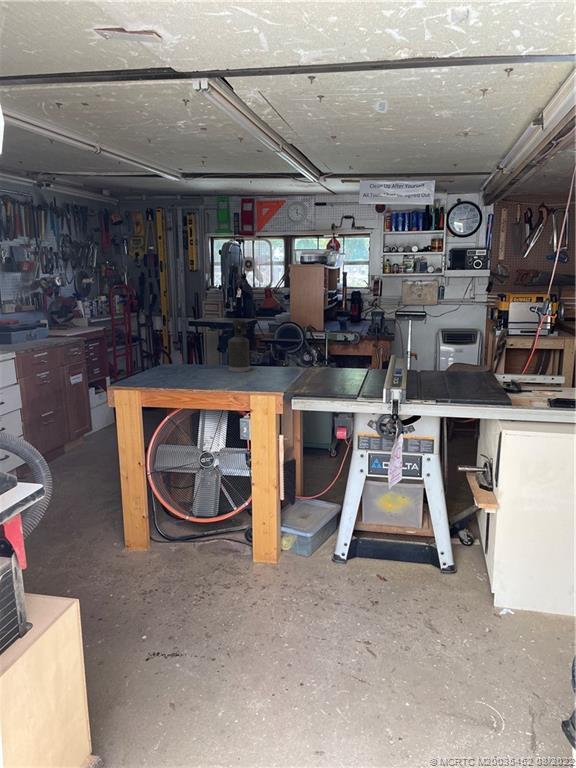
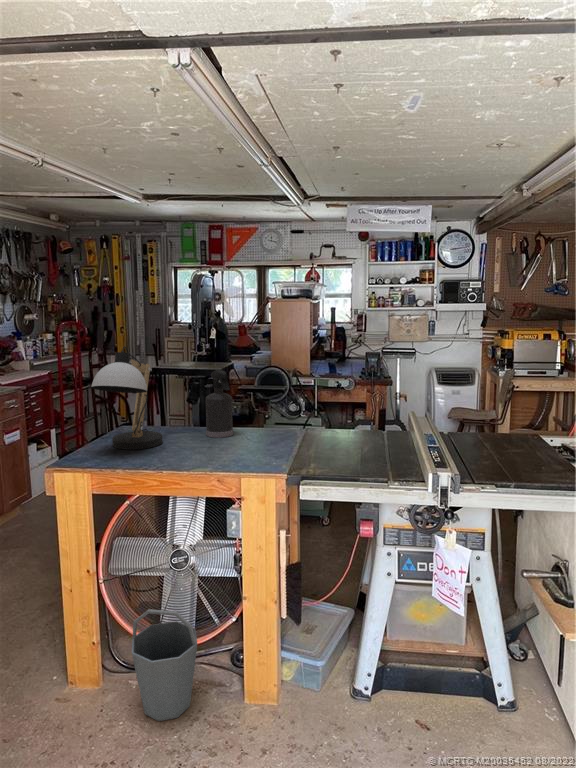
desk lamp: none [140,298,194,378] -> present [91,346,162,450]
bucket: none [169,491,217,571] -> present [132,609,197,721]

